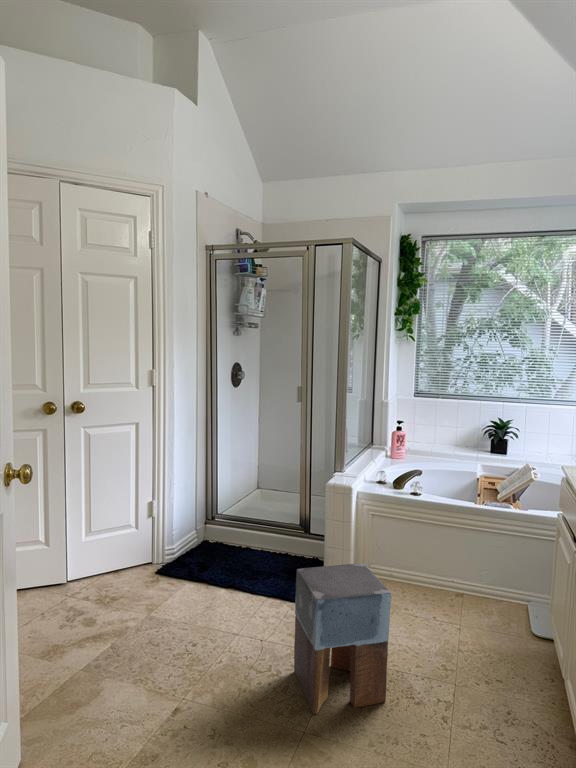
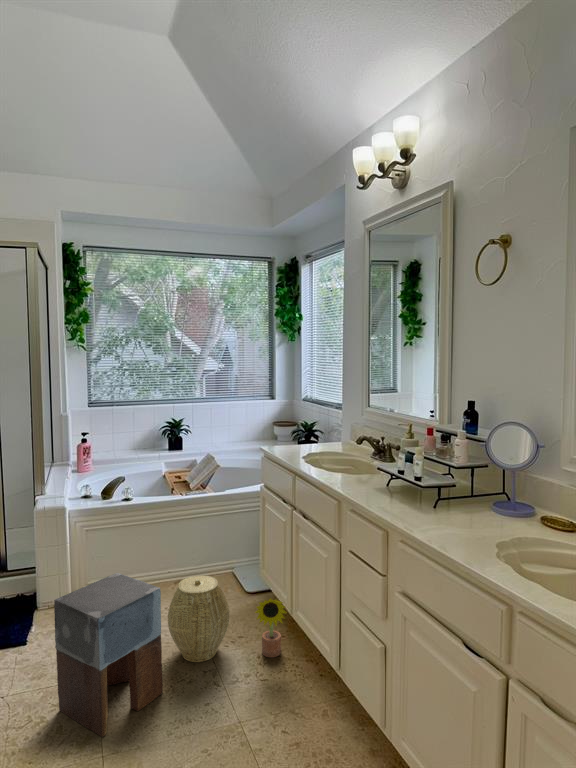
woven basket: none [411,593,482,692] -> present [168,576,230,662]
decorative plant: none [504,652,547,727] -> present [255,598,287,657]

